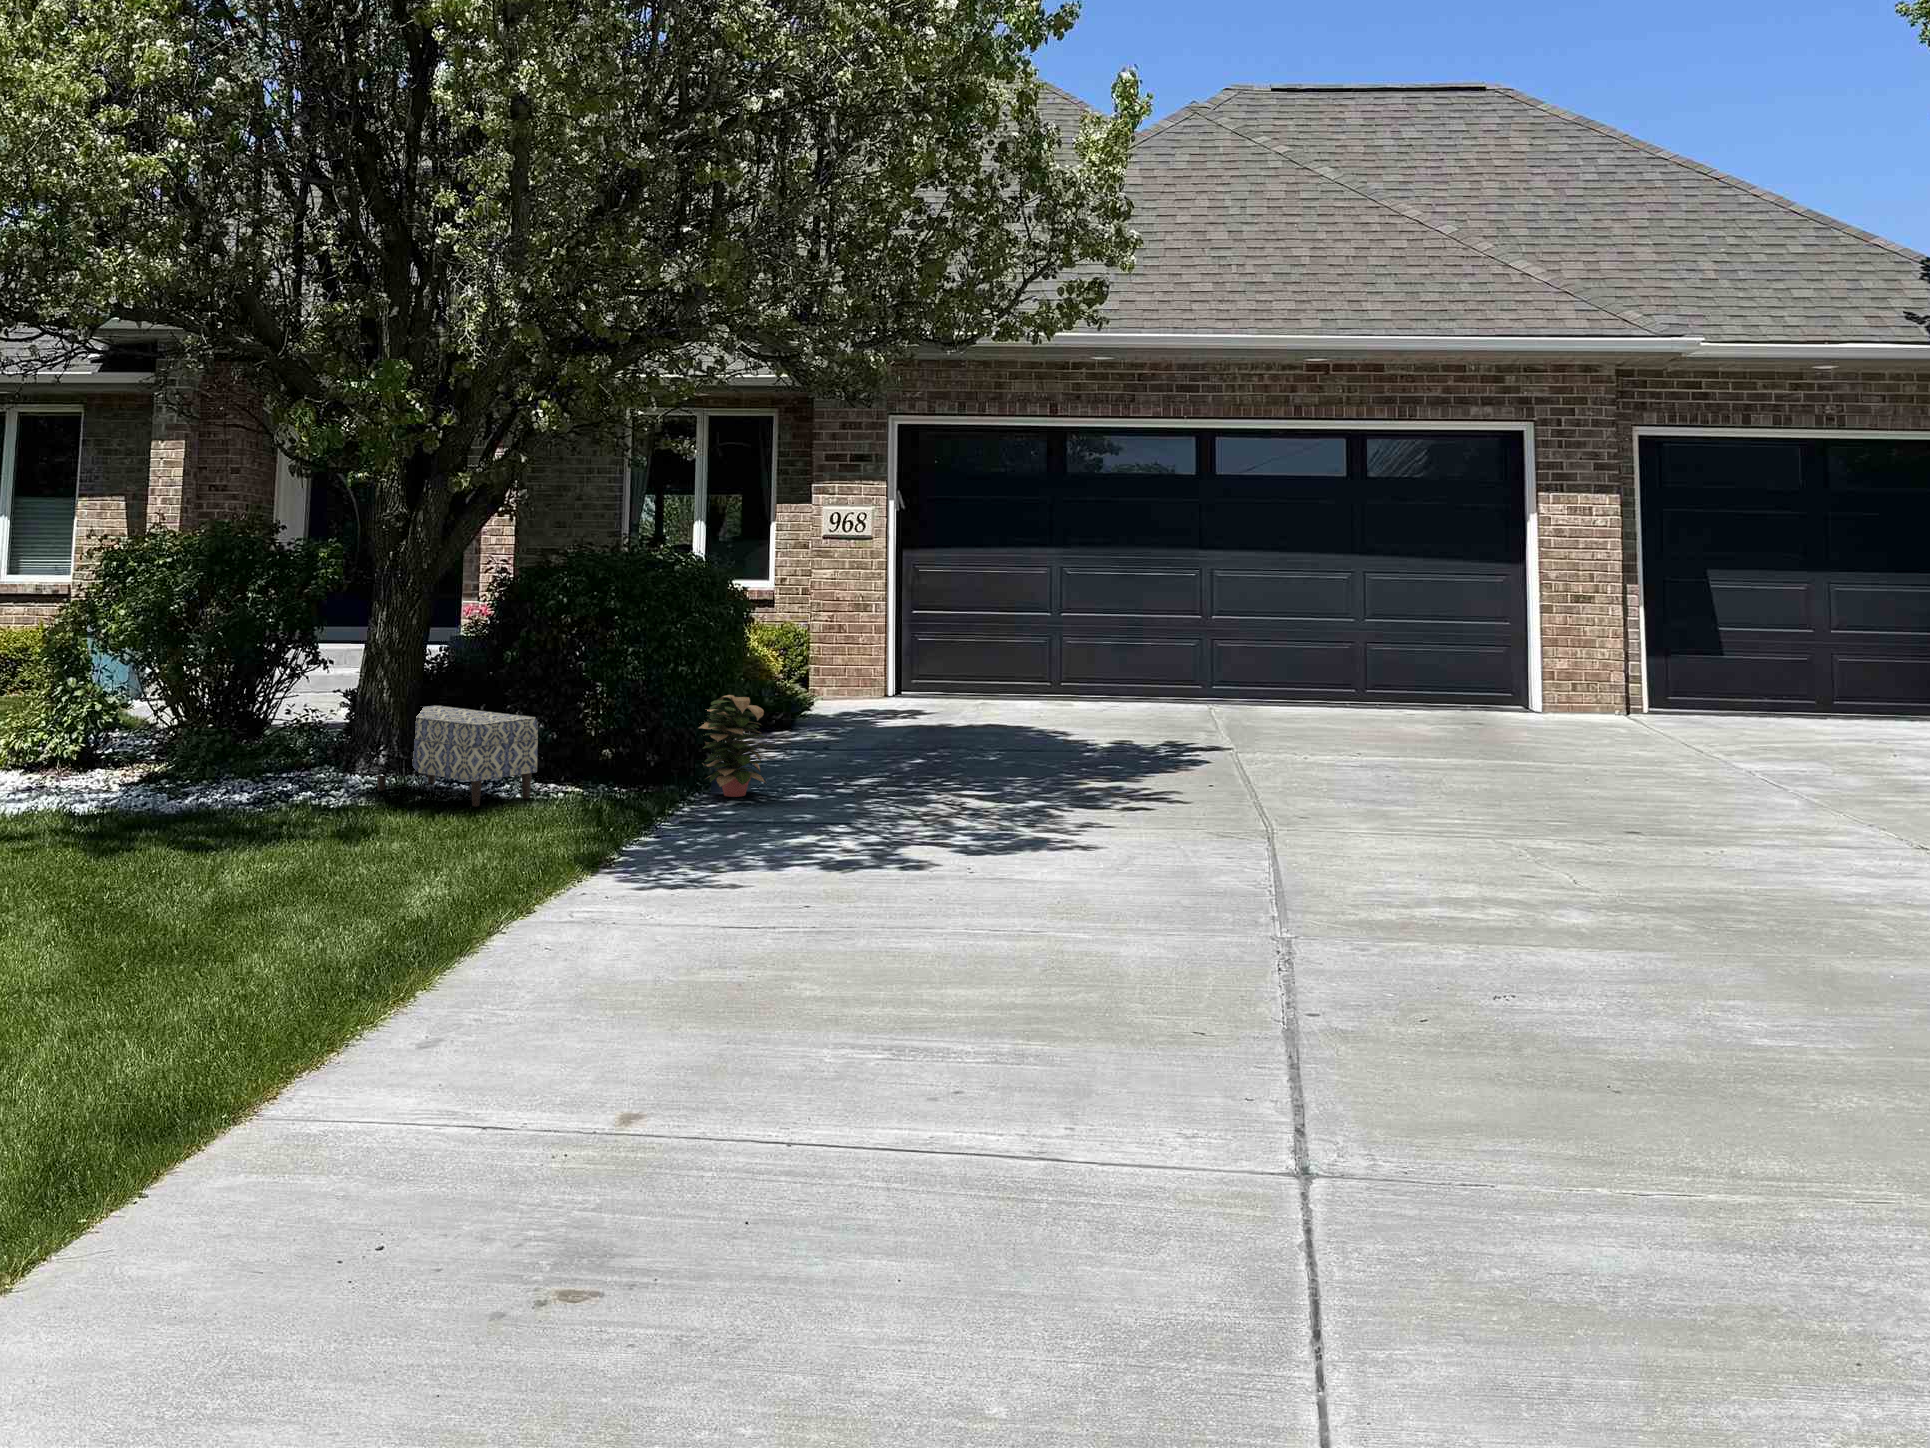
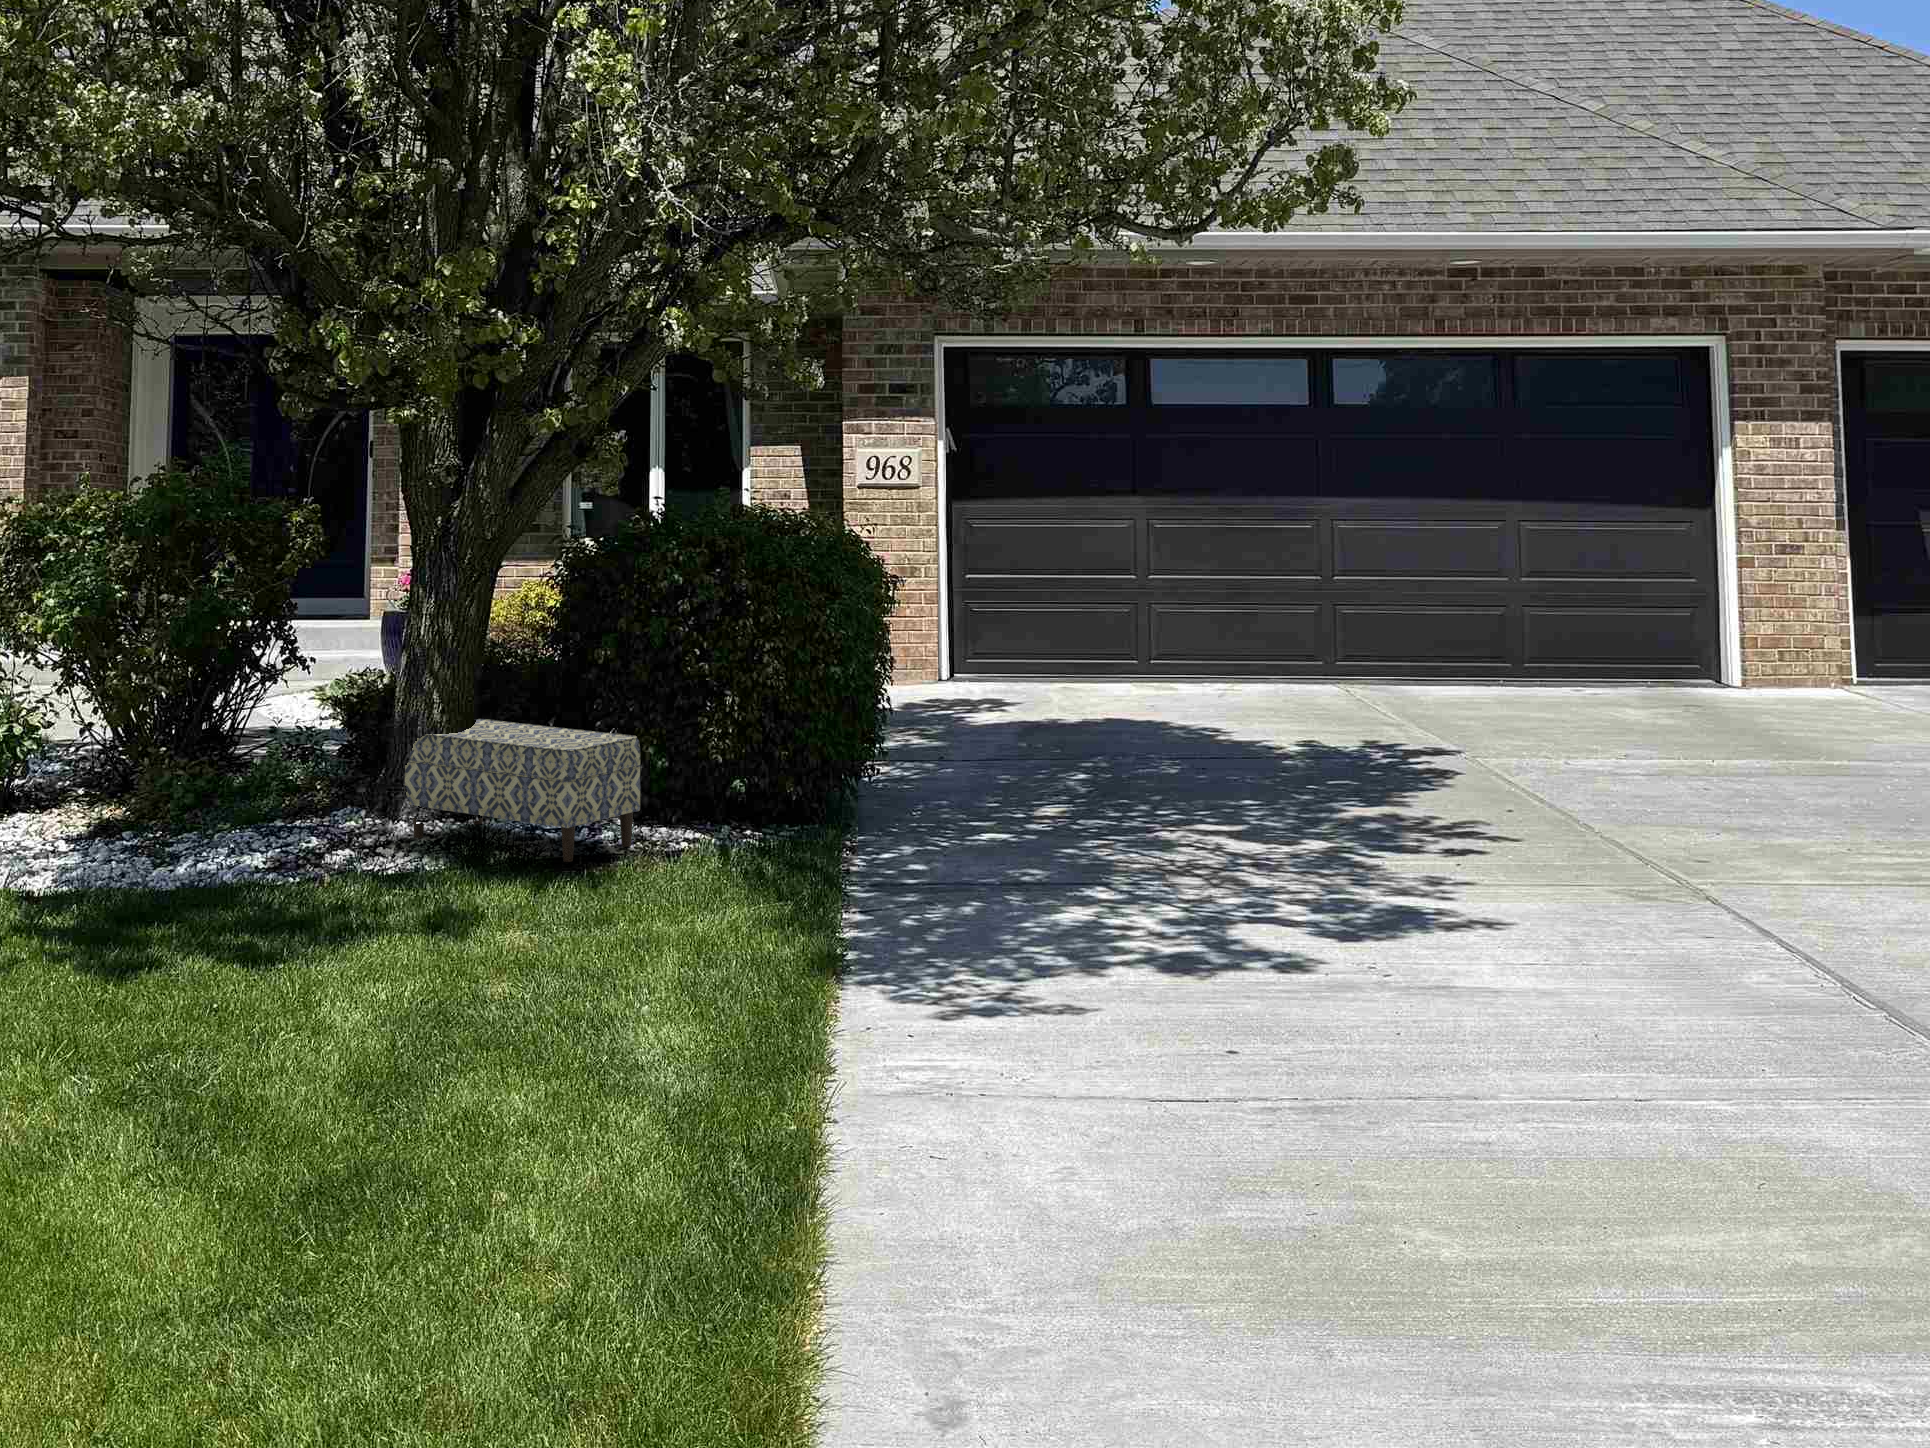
decorative plant: present [698,695,766,797] -> none [847,700,946,837]

